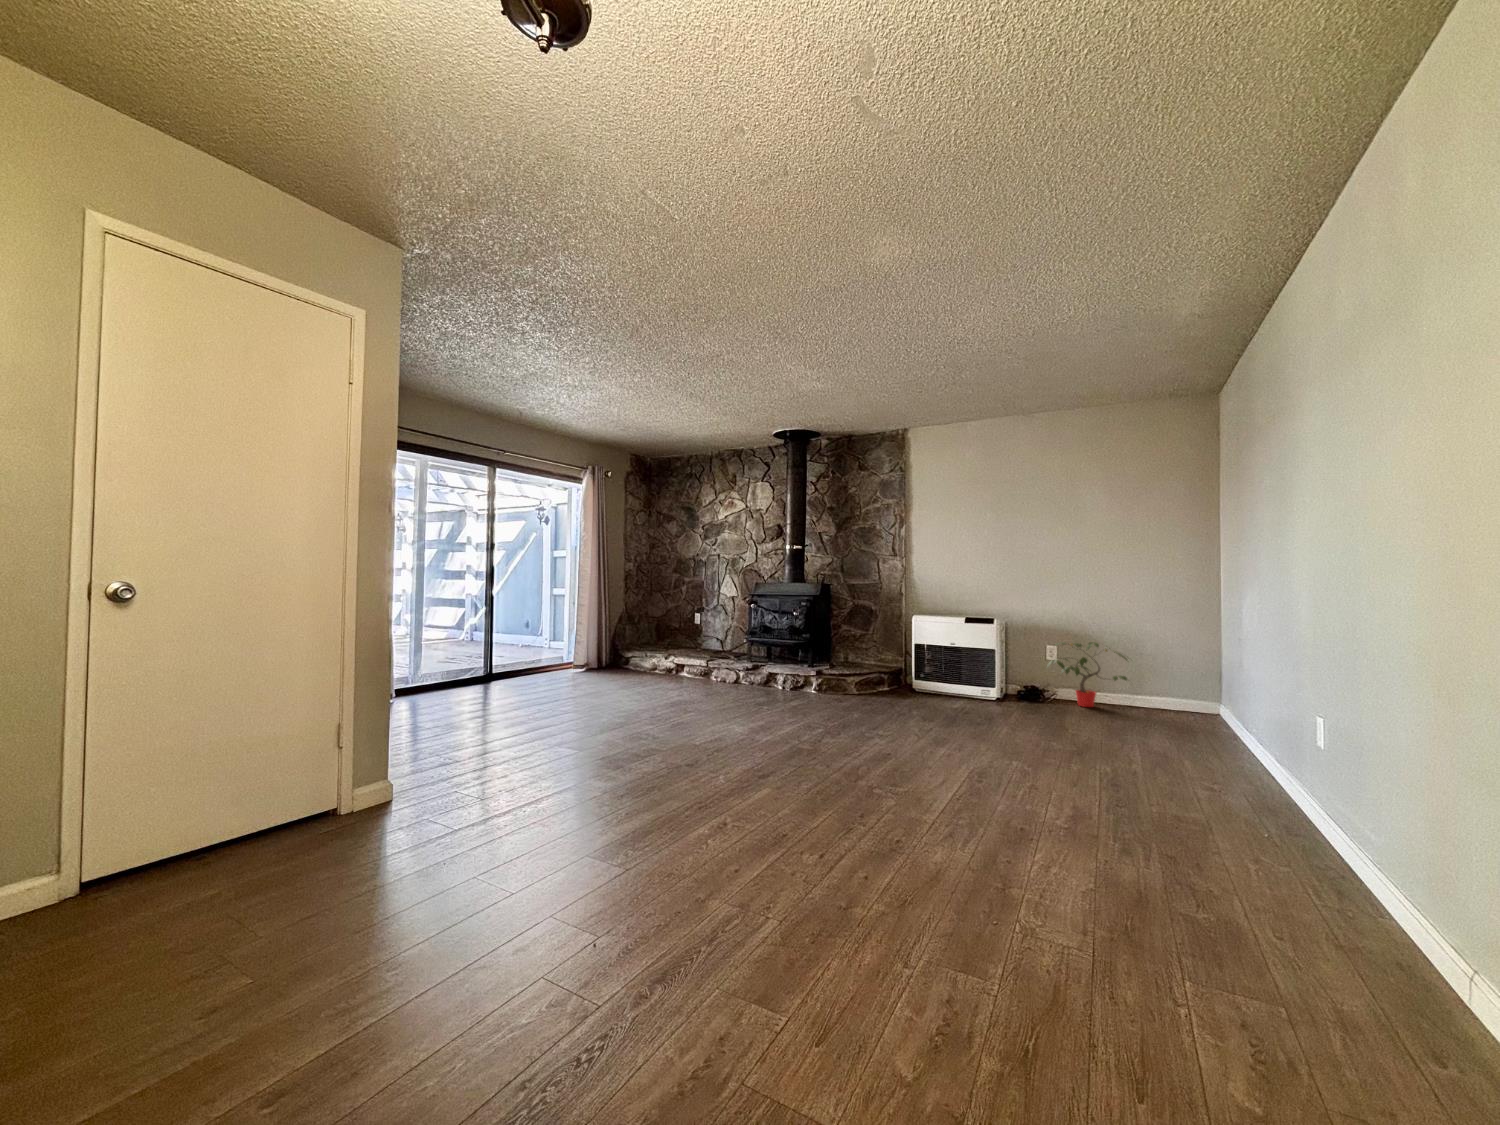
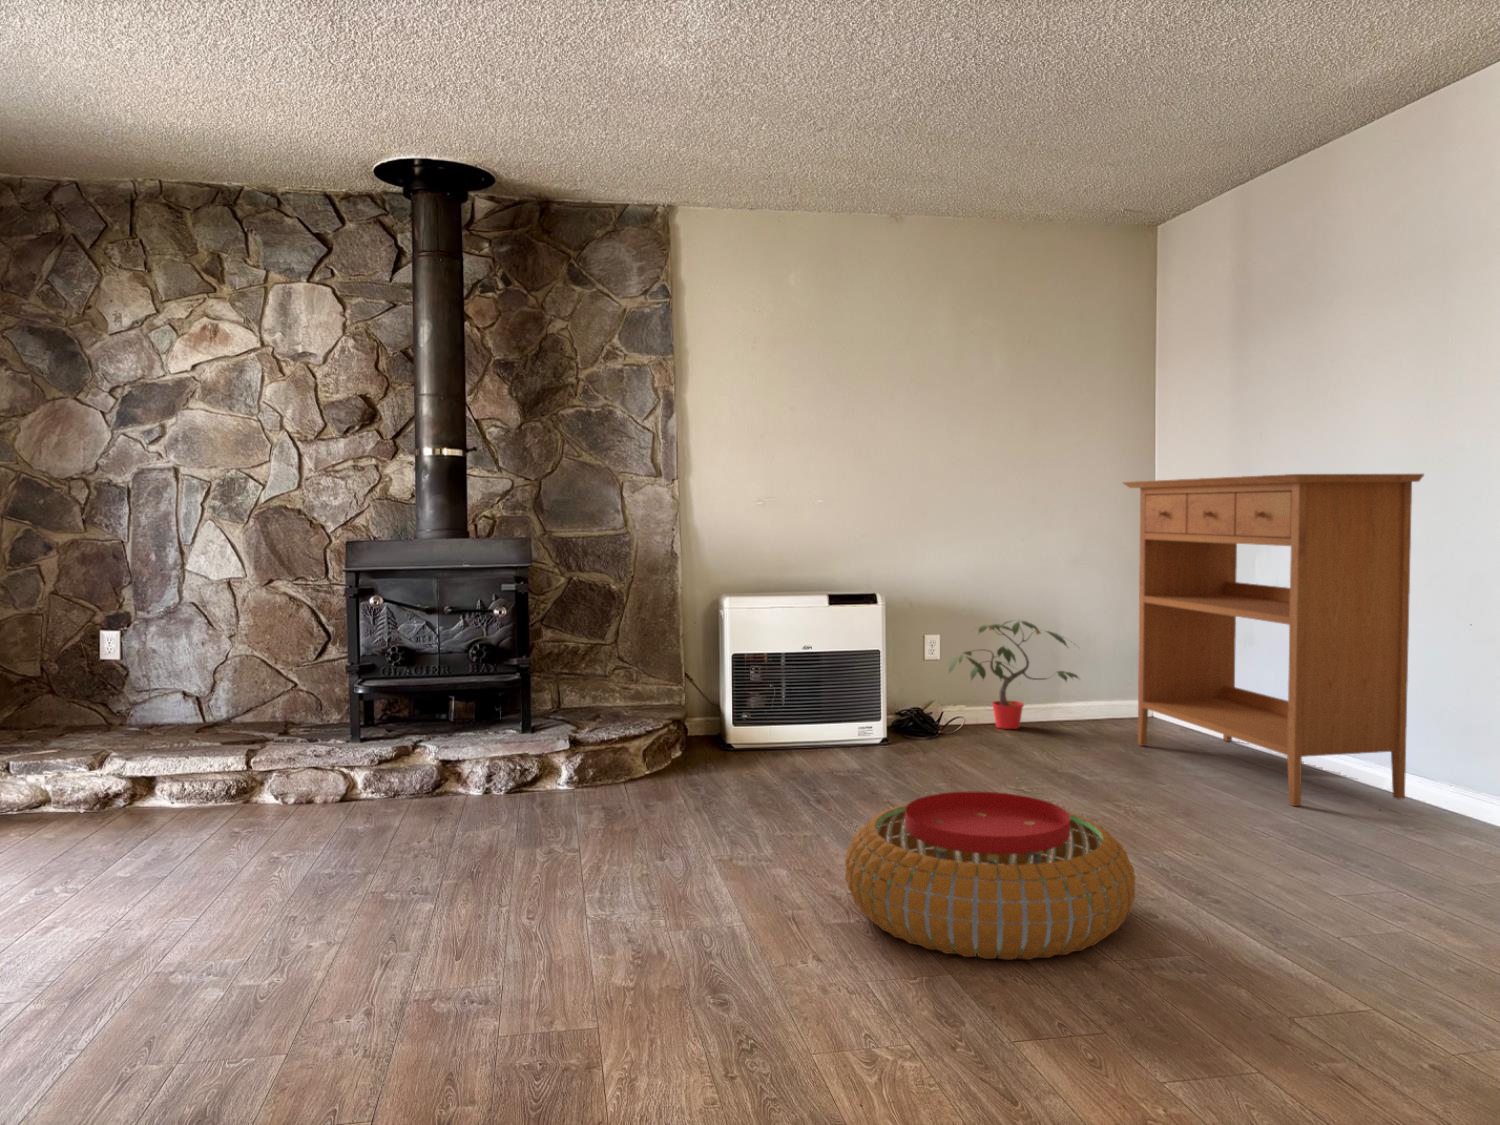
console table: none [1136,550,1262,777] -> present [1123,474,1424,806]
pouf: none [796,698,928,769] -> present [845,791,1136,960]

